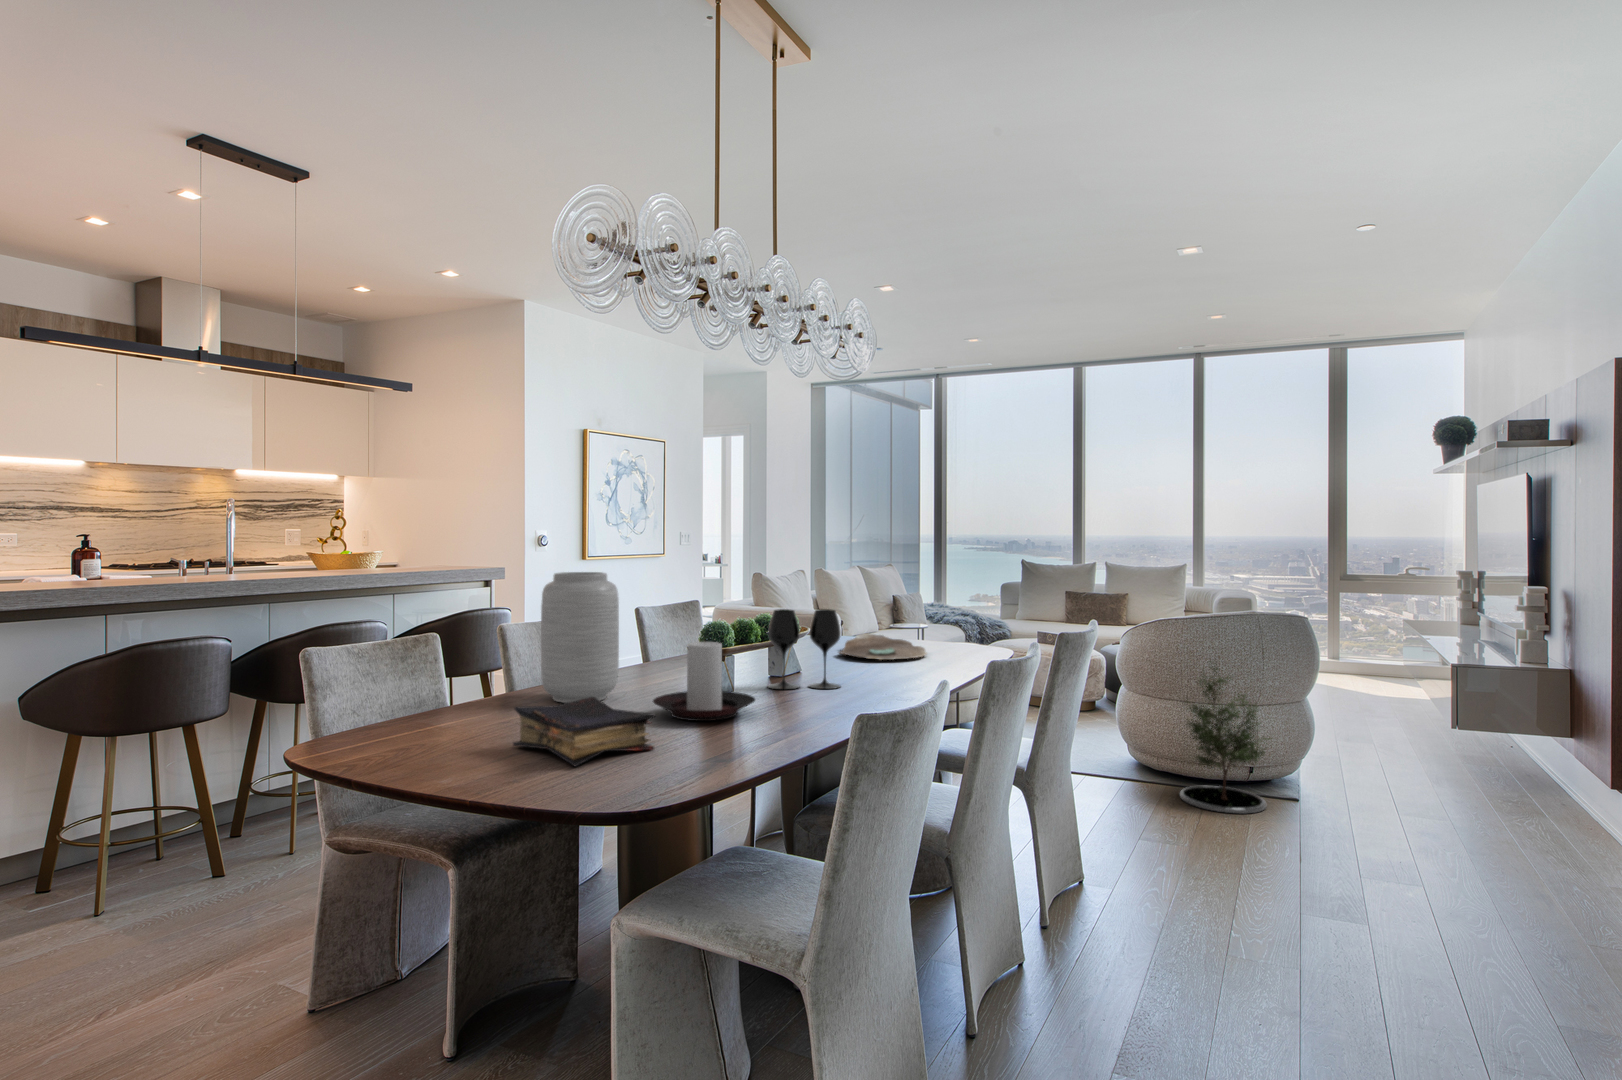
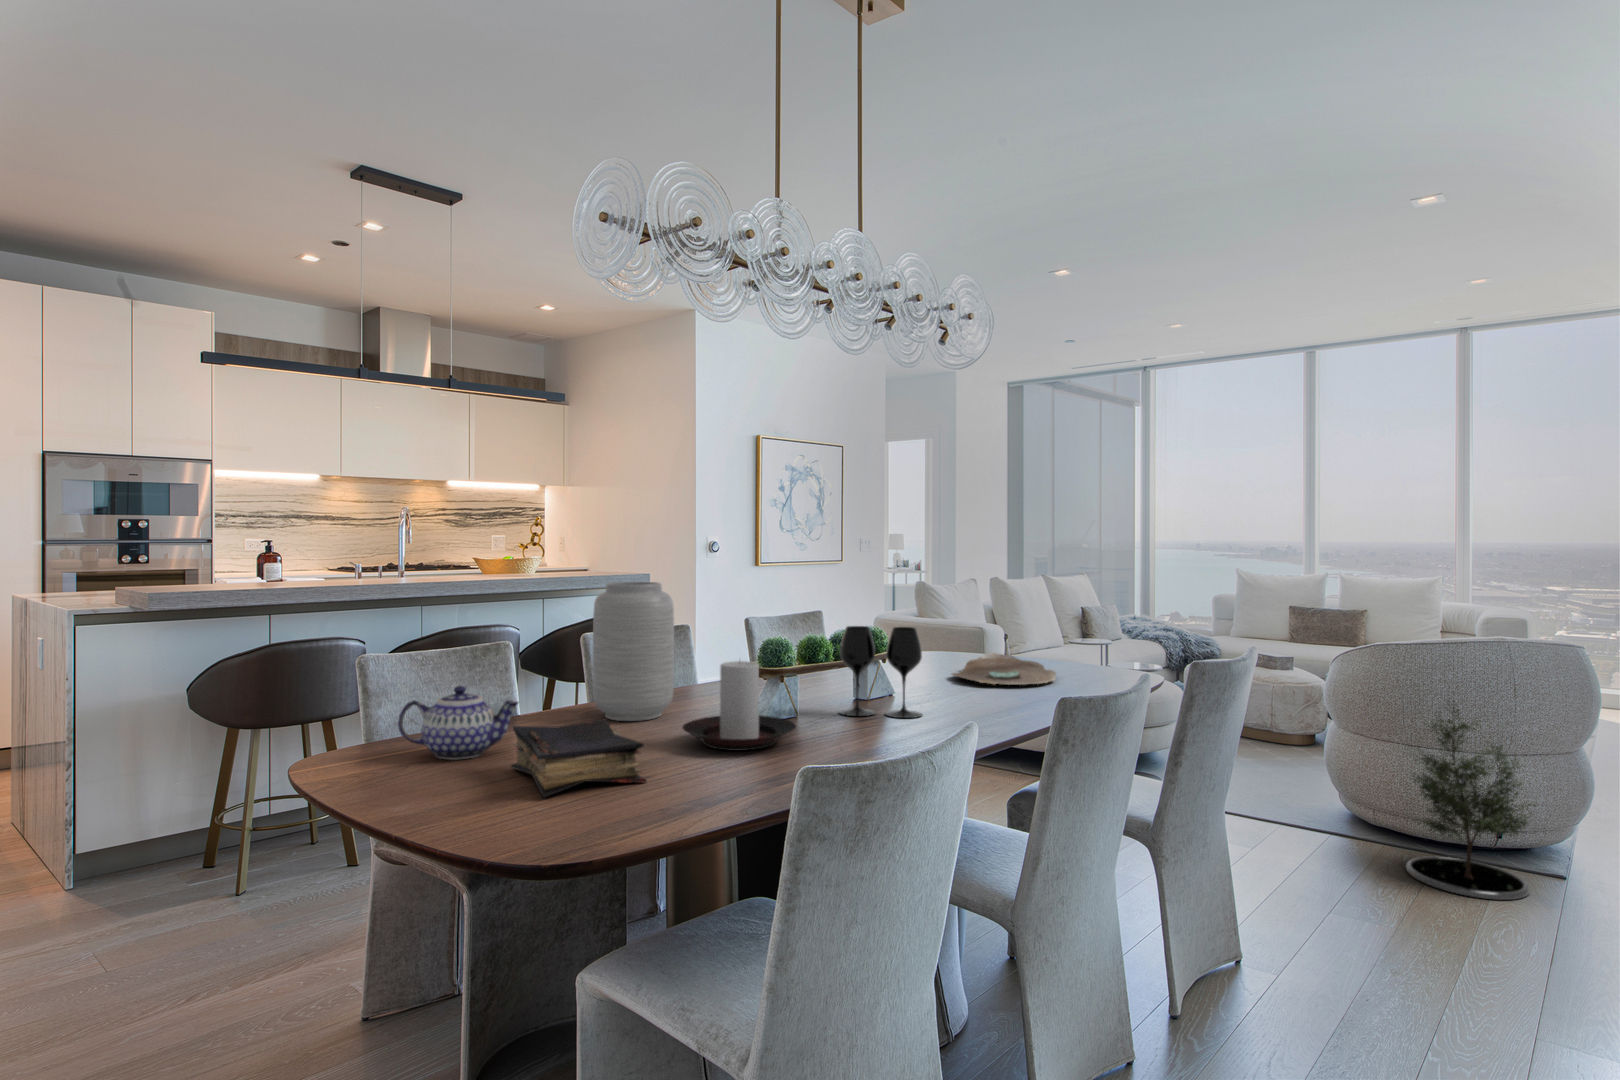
teapot: none [384,672,504,743] -> present [398,686,518,760]

